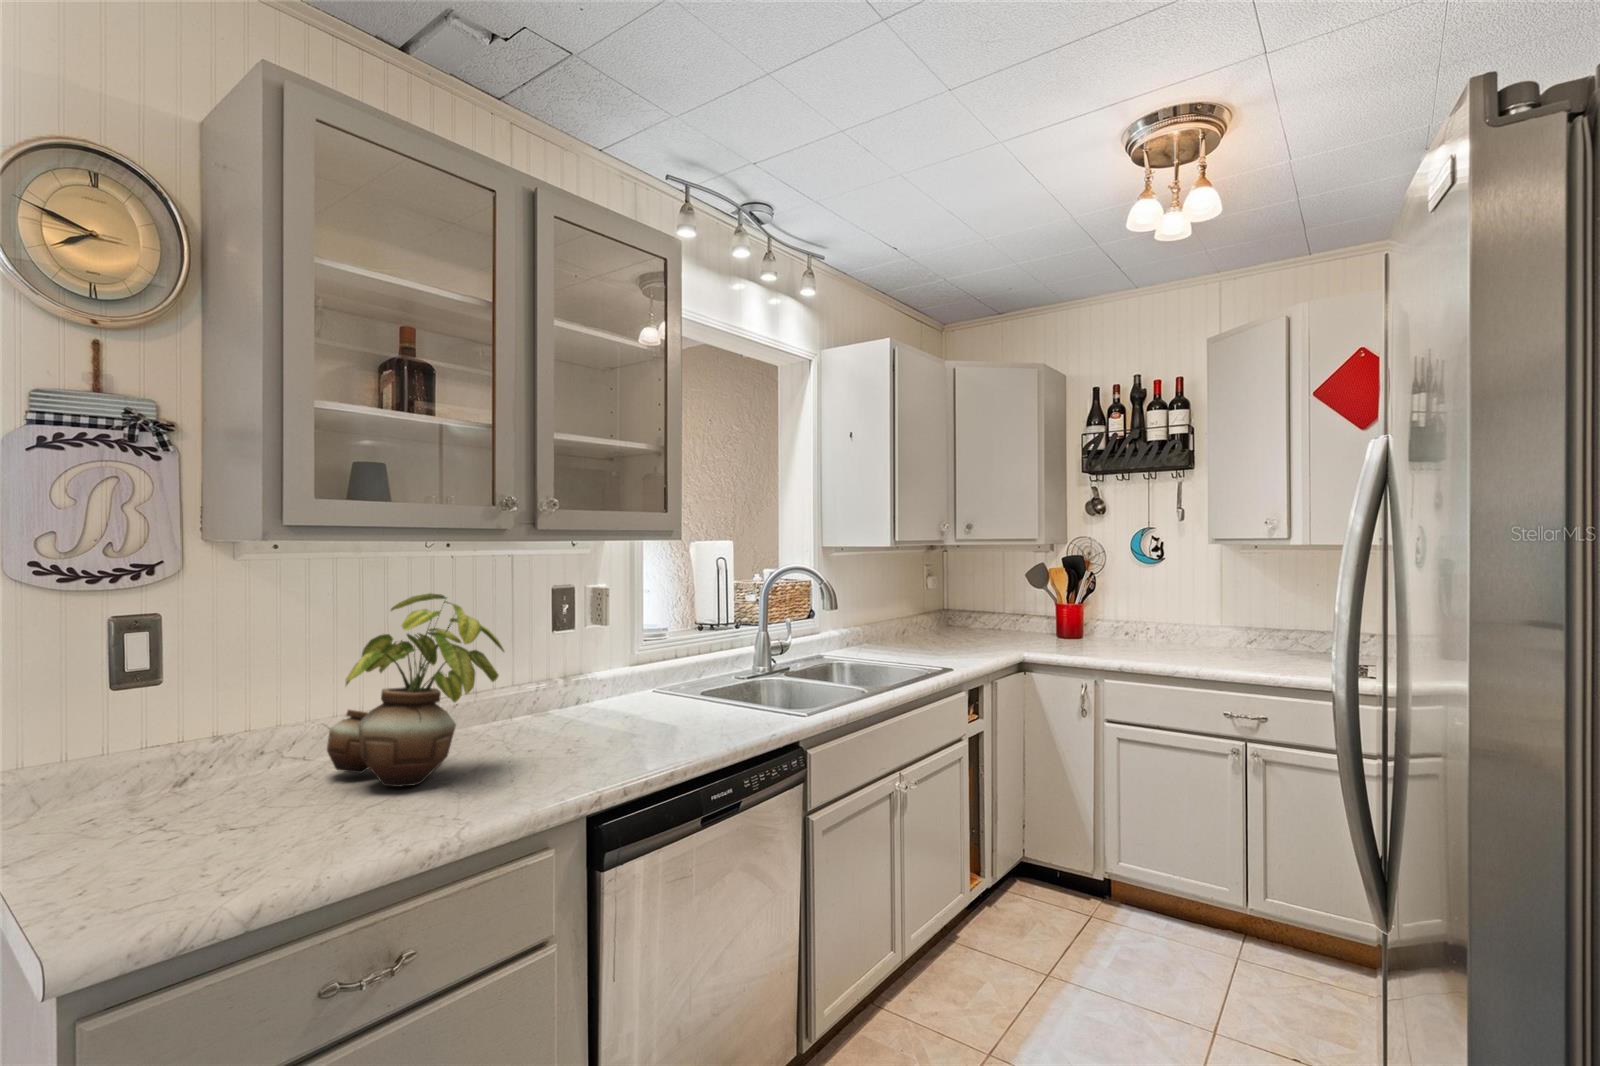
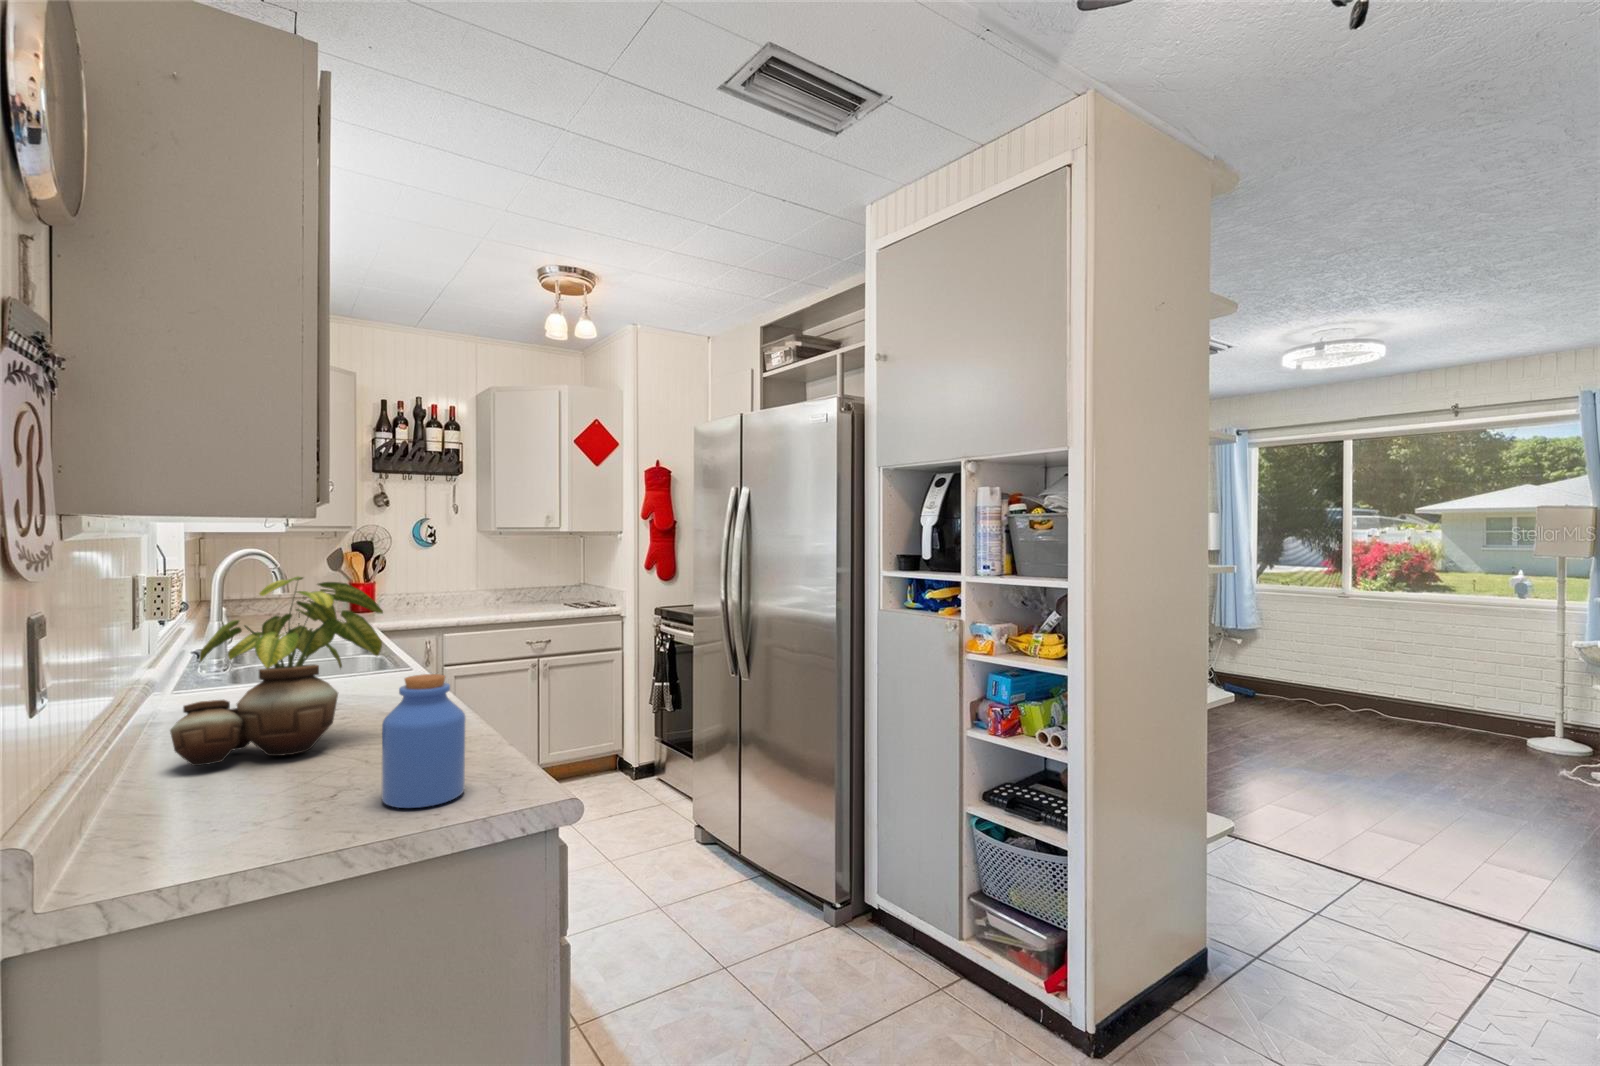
jar: none [100,728,227,909] -> present [381,674,466,808]

